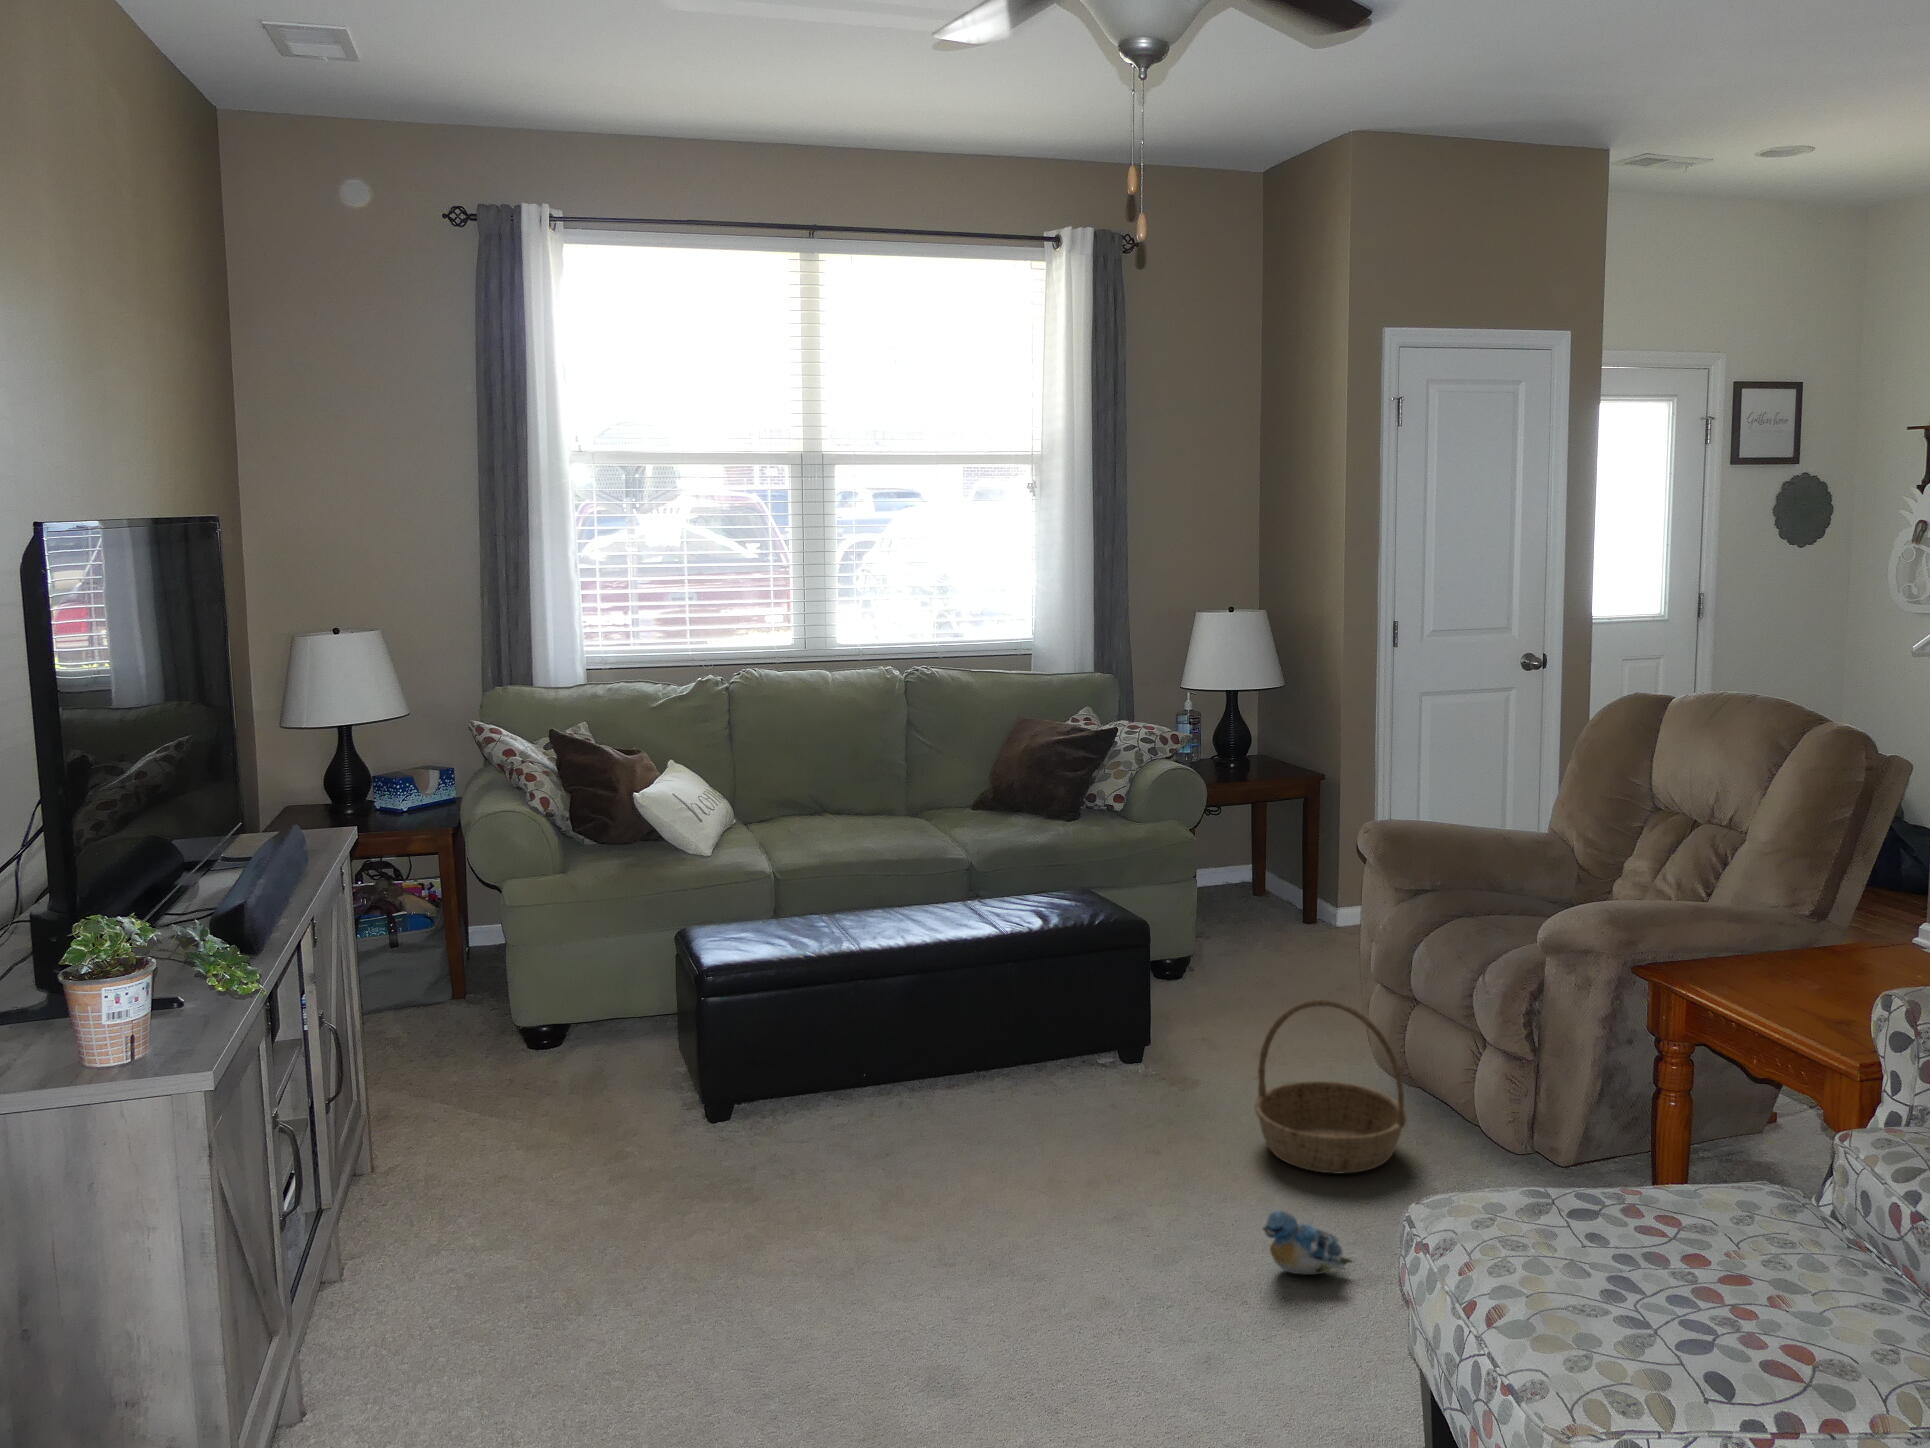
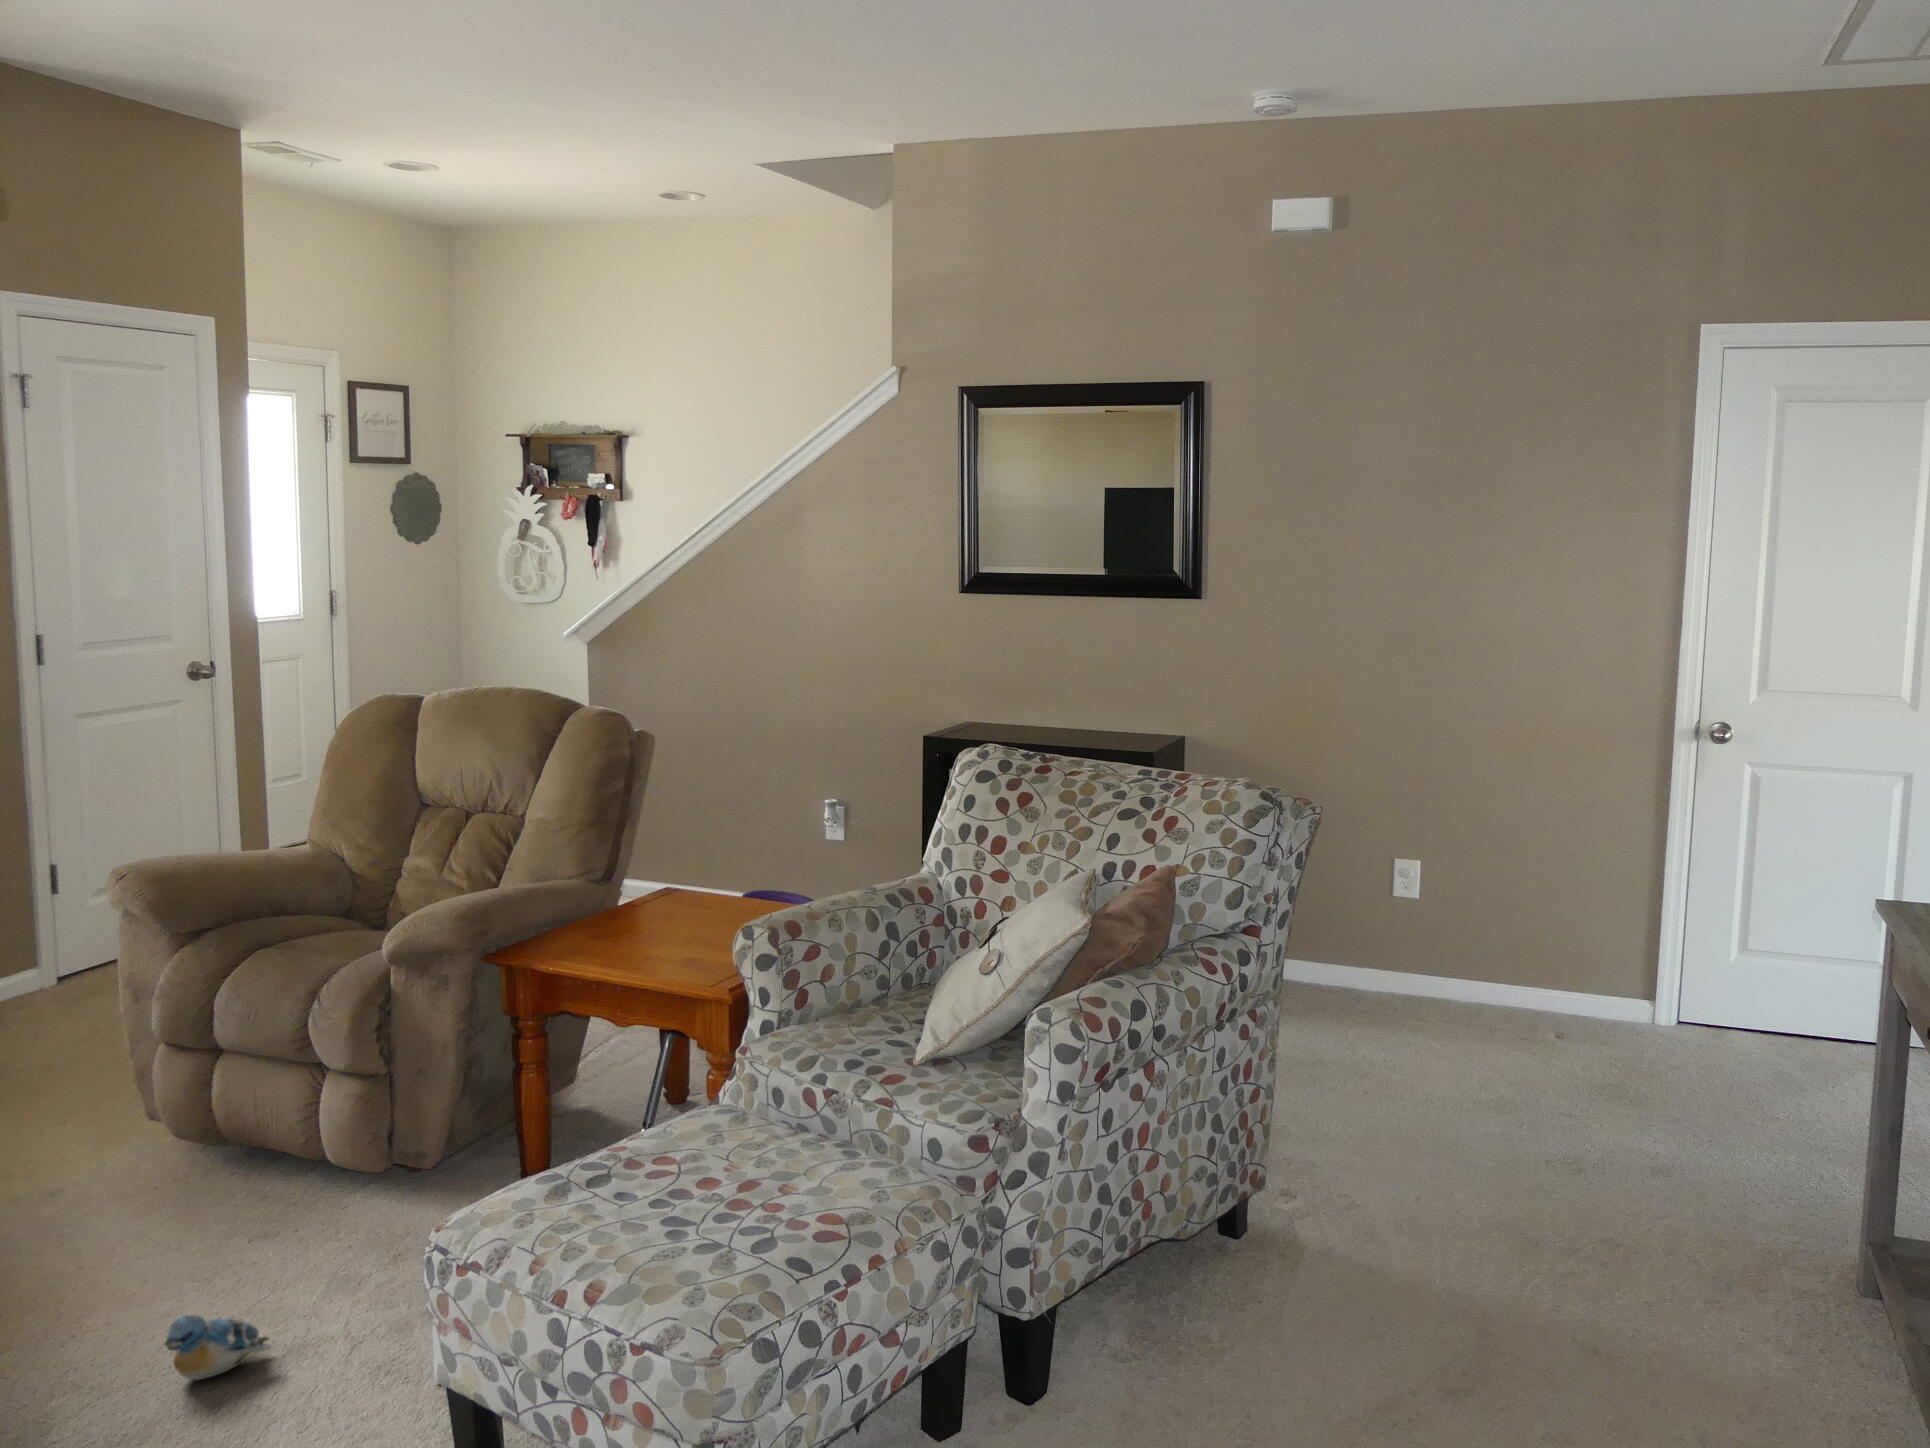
basket: present [1254,999,1407,1174] -> none [56,1073,255,1272]

